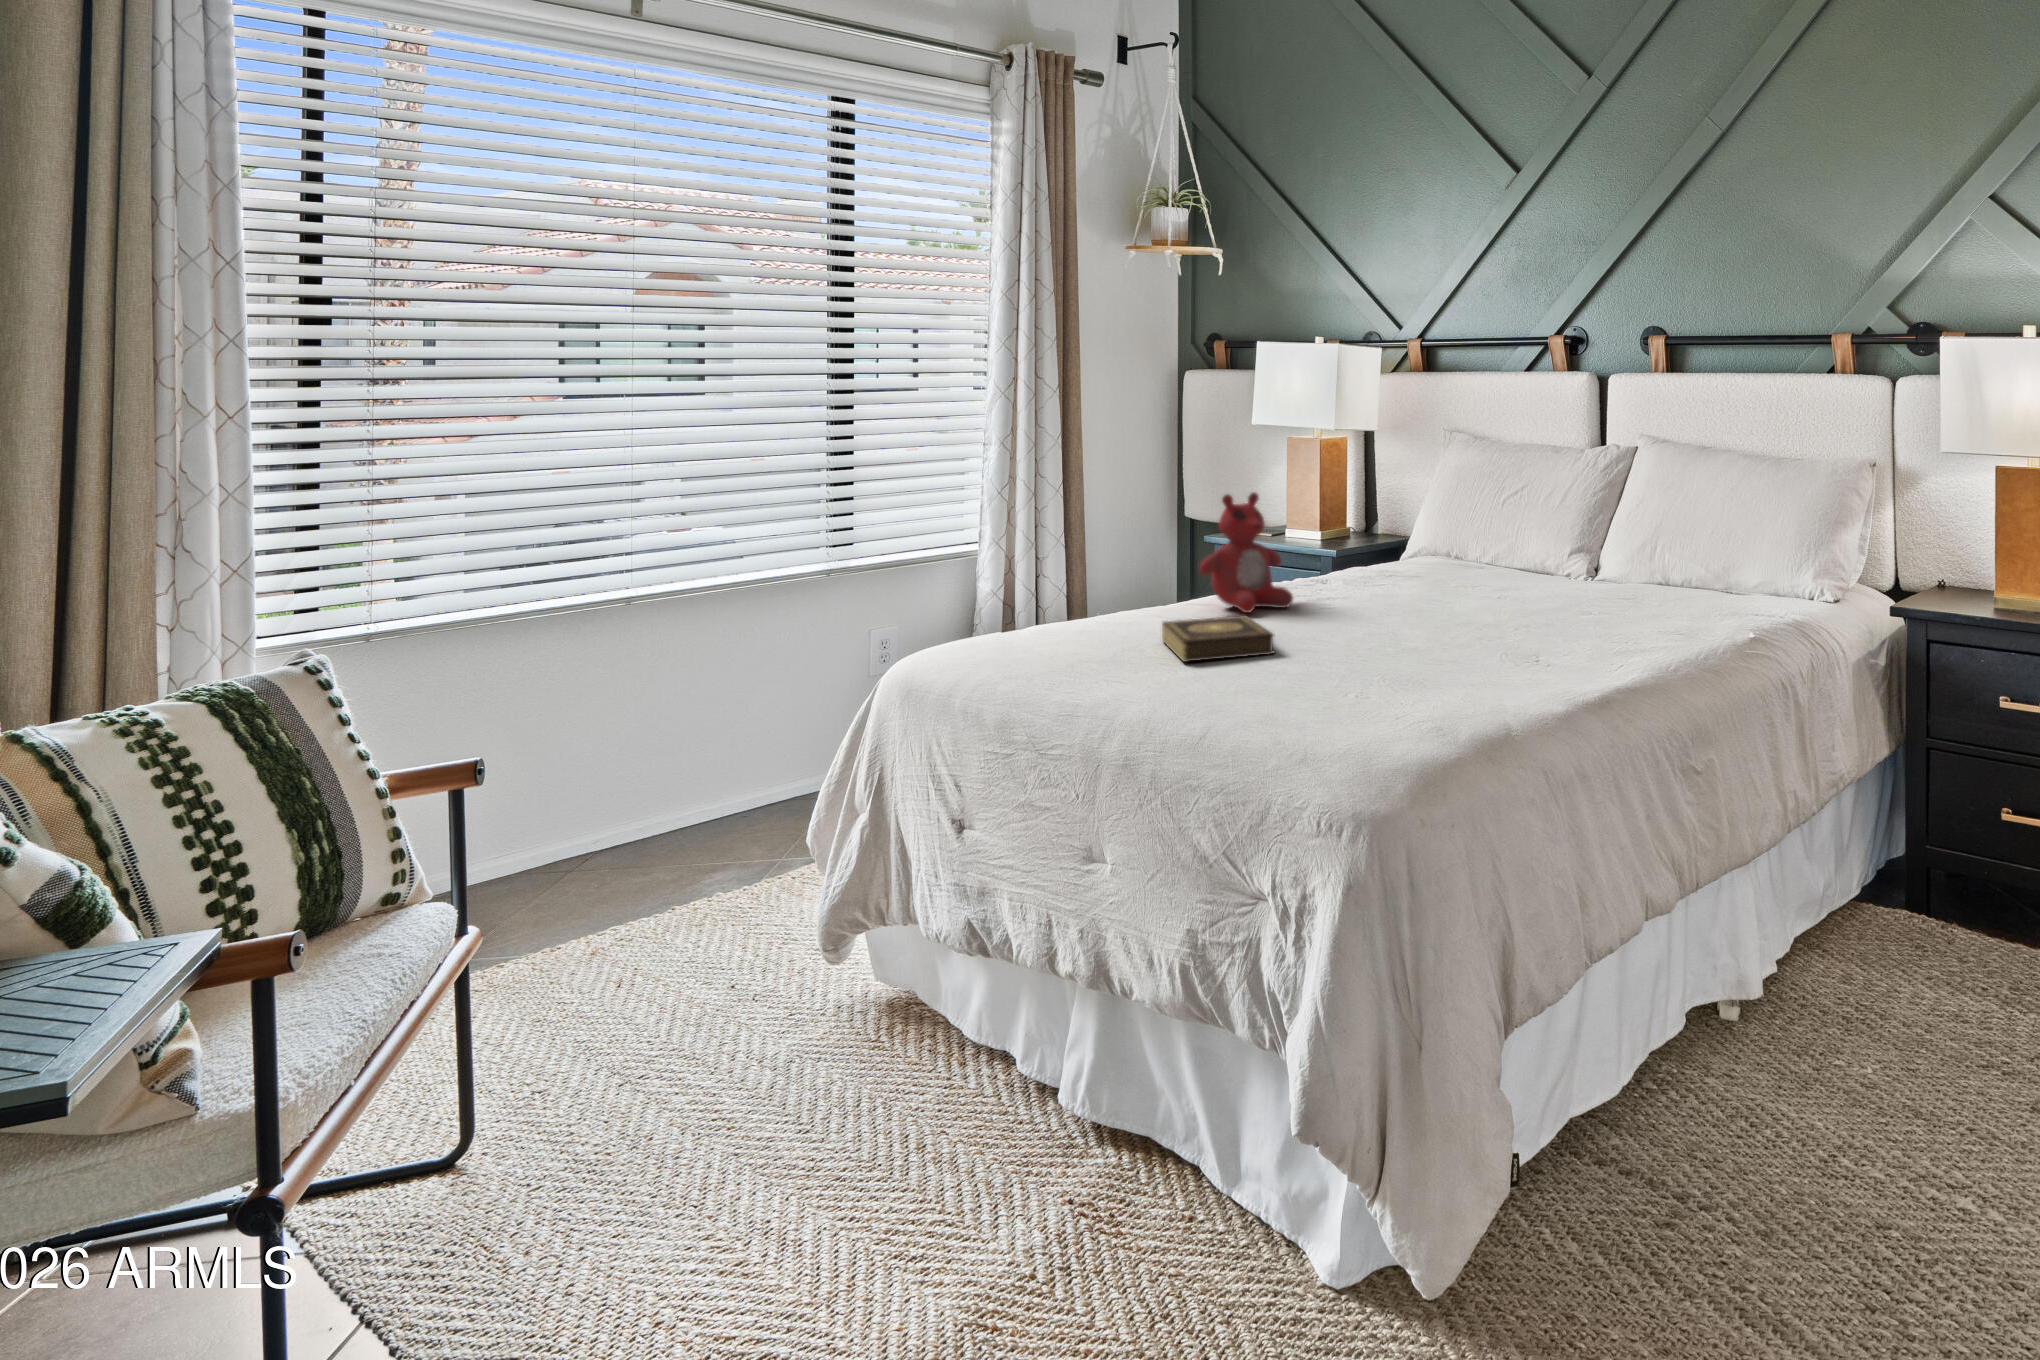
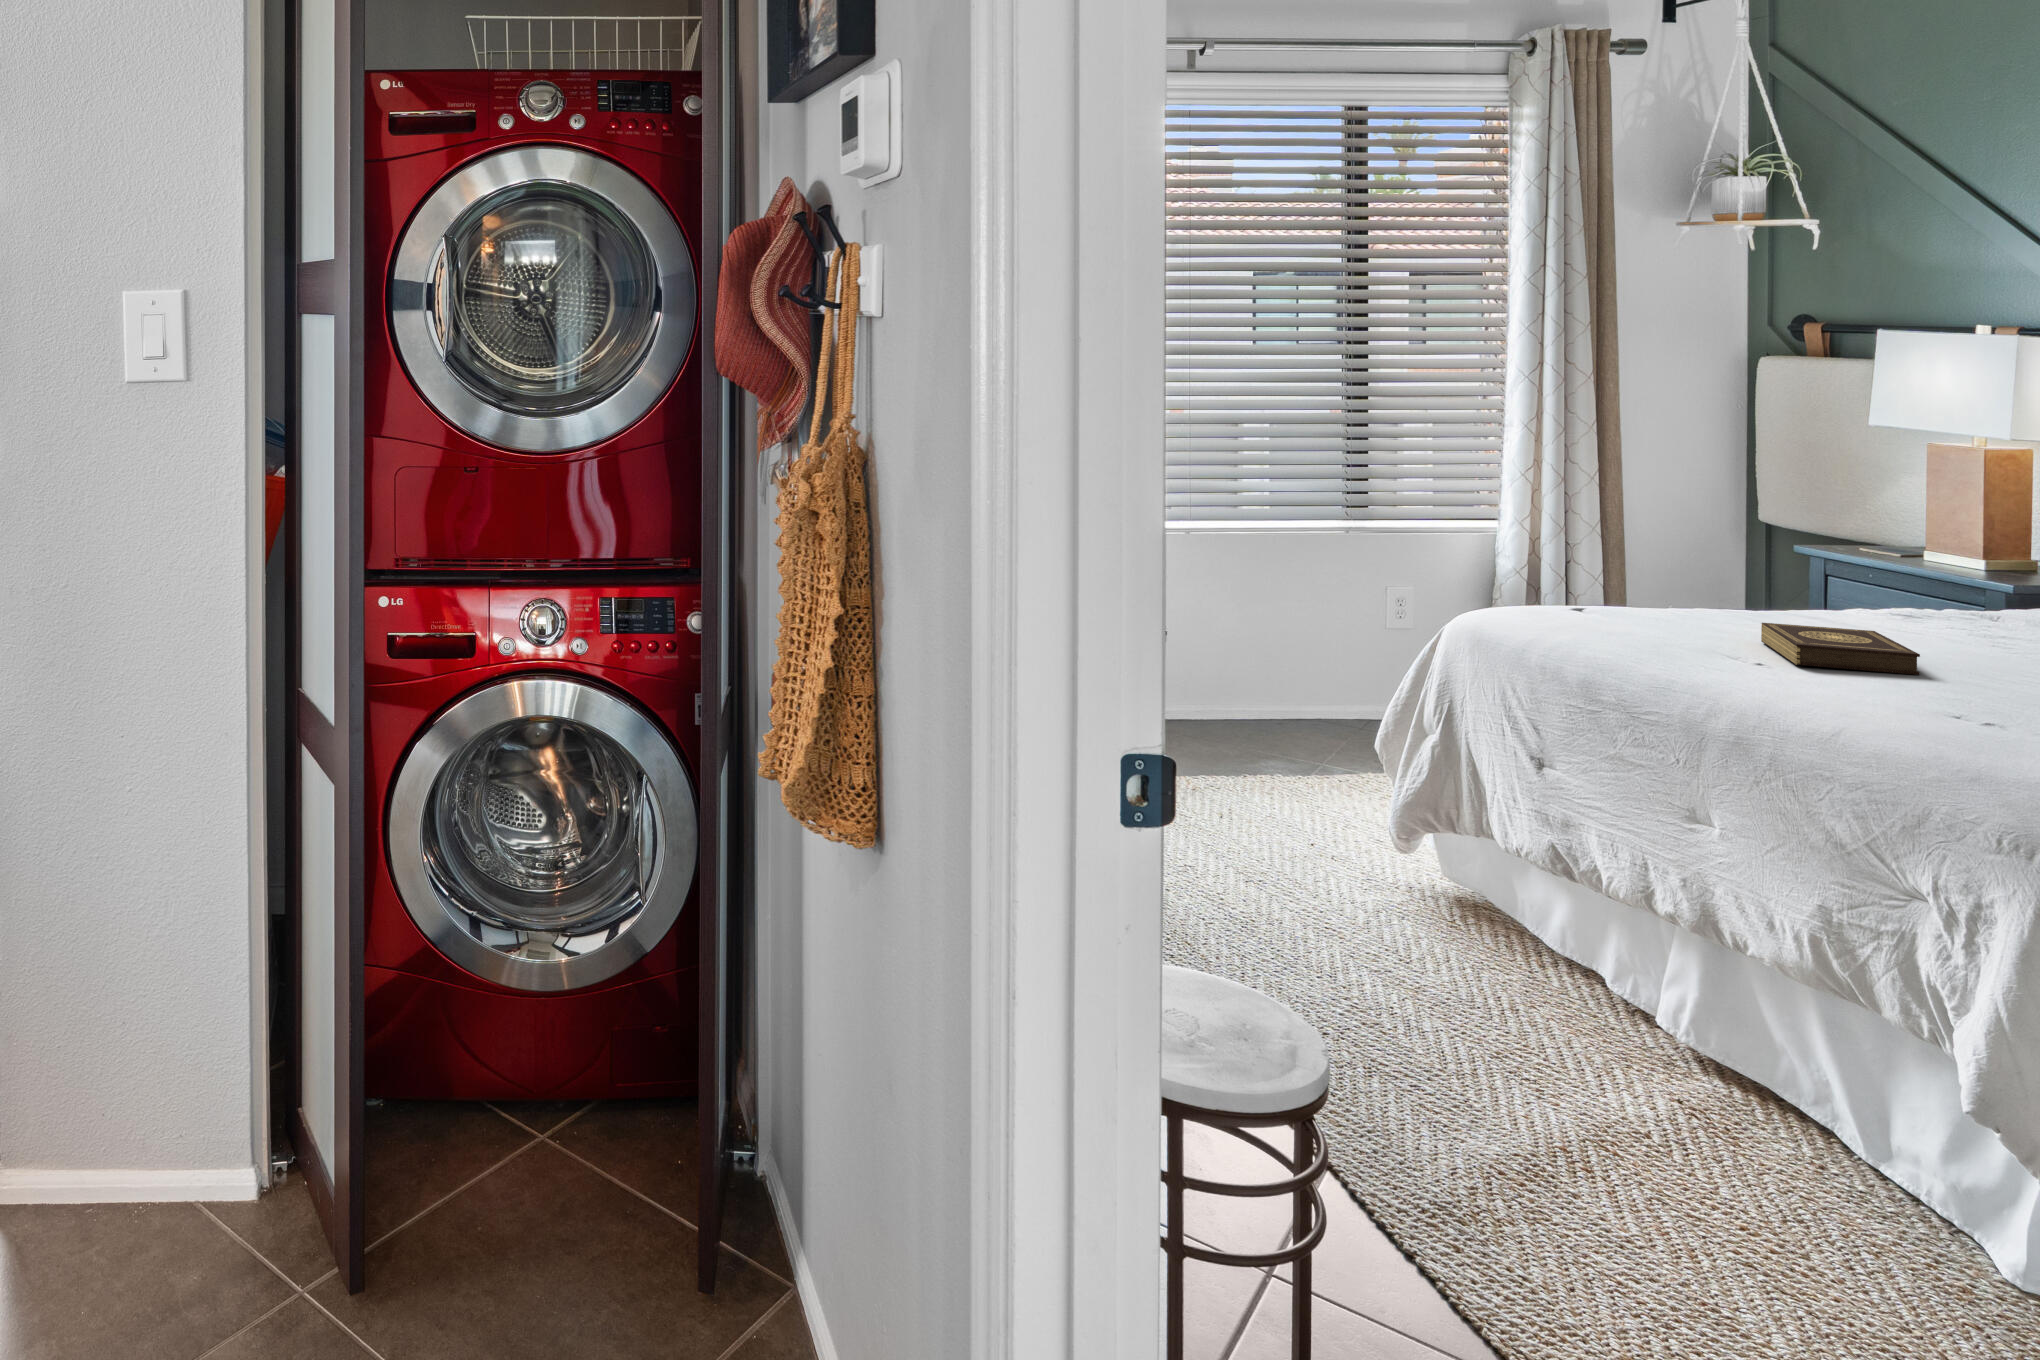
stuffed bear: present [1199,492,1293,613] -> none [1803,501,1939,631]

